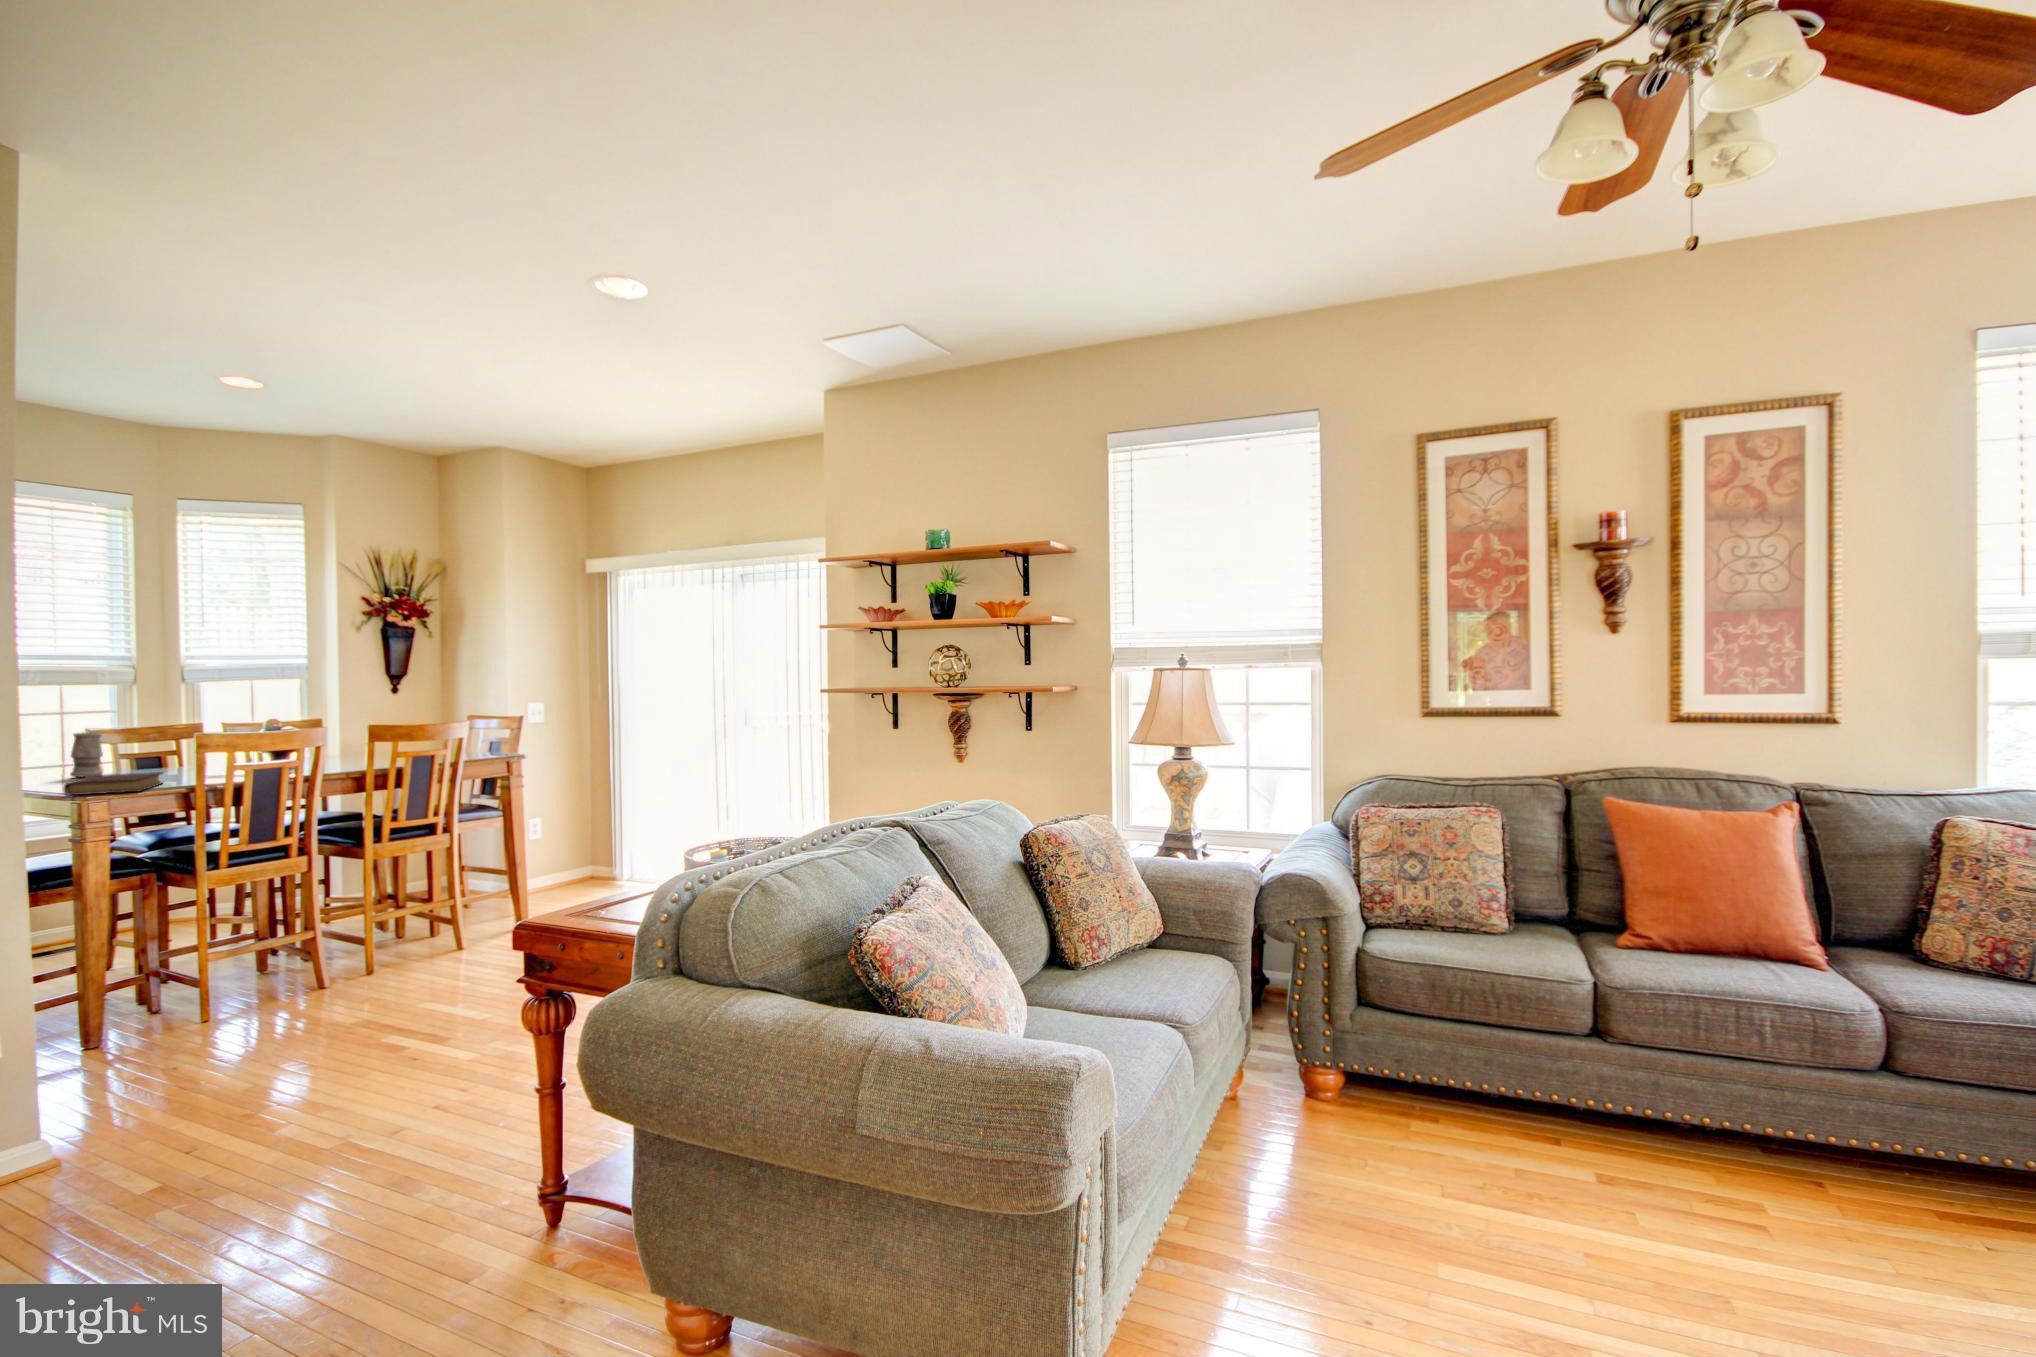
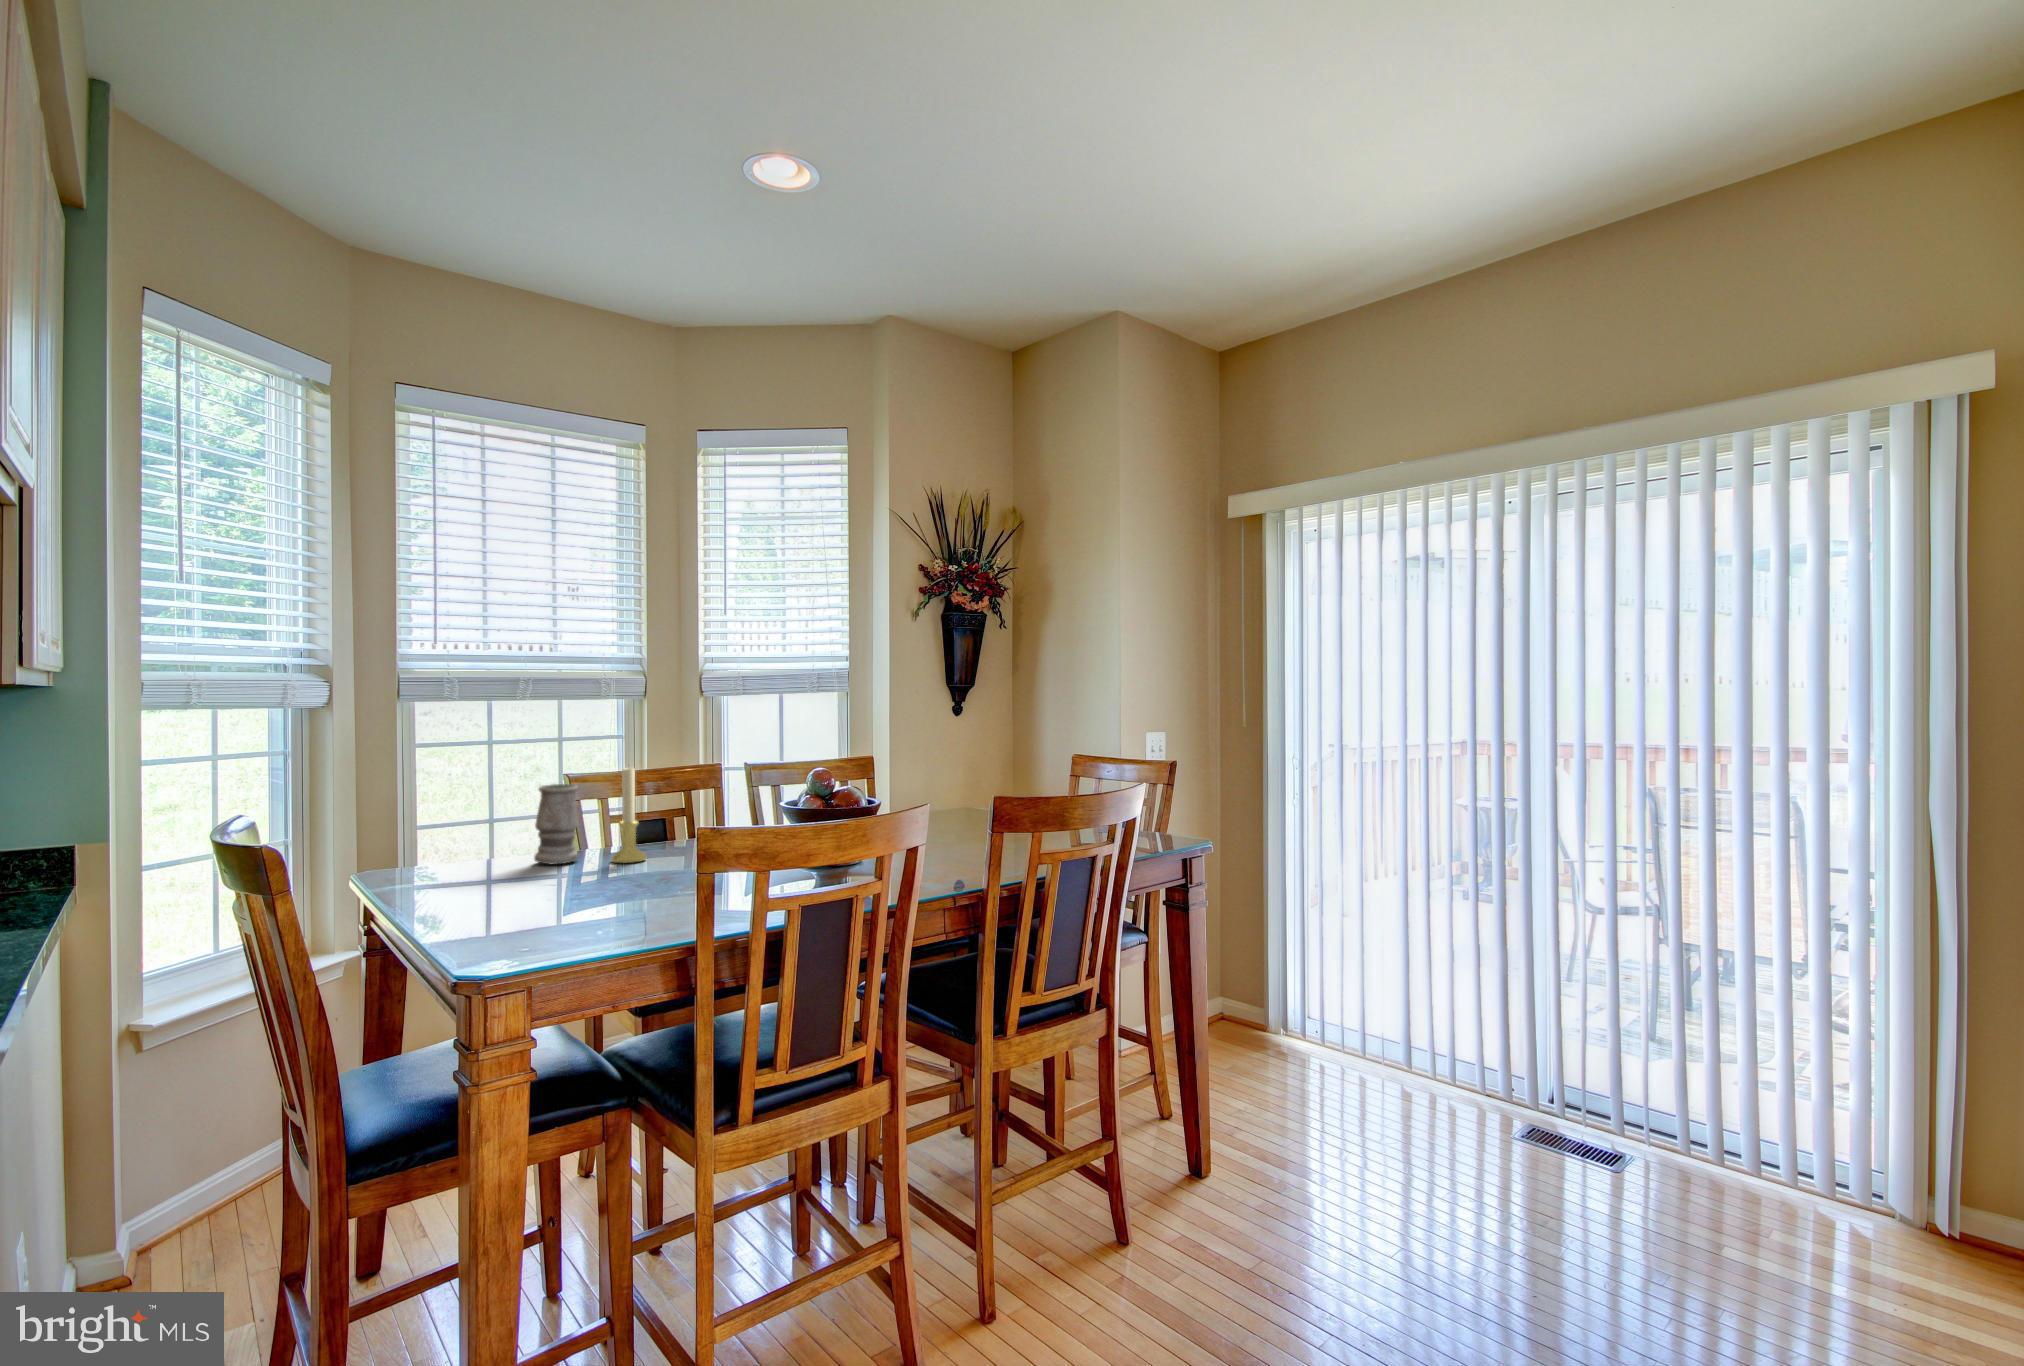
candle holder: none [128,720,154,775] -> present [612,768,646,863]
book: present [64,772,162,796] -> none [467,879,647,944]

